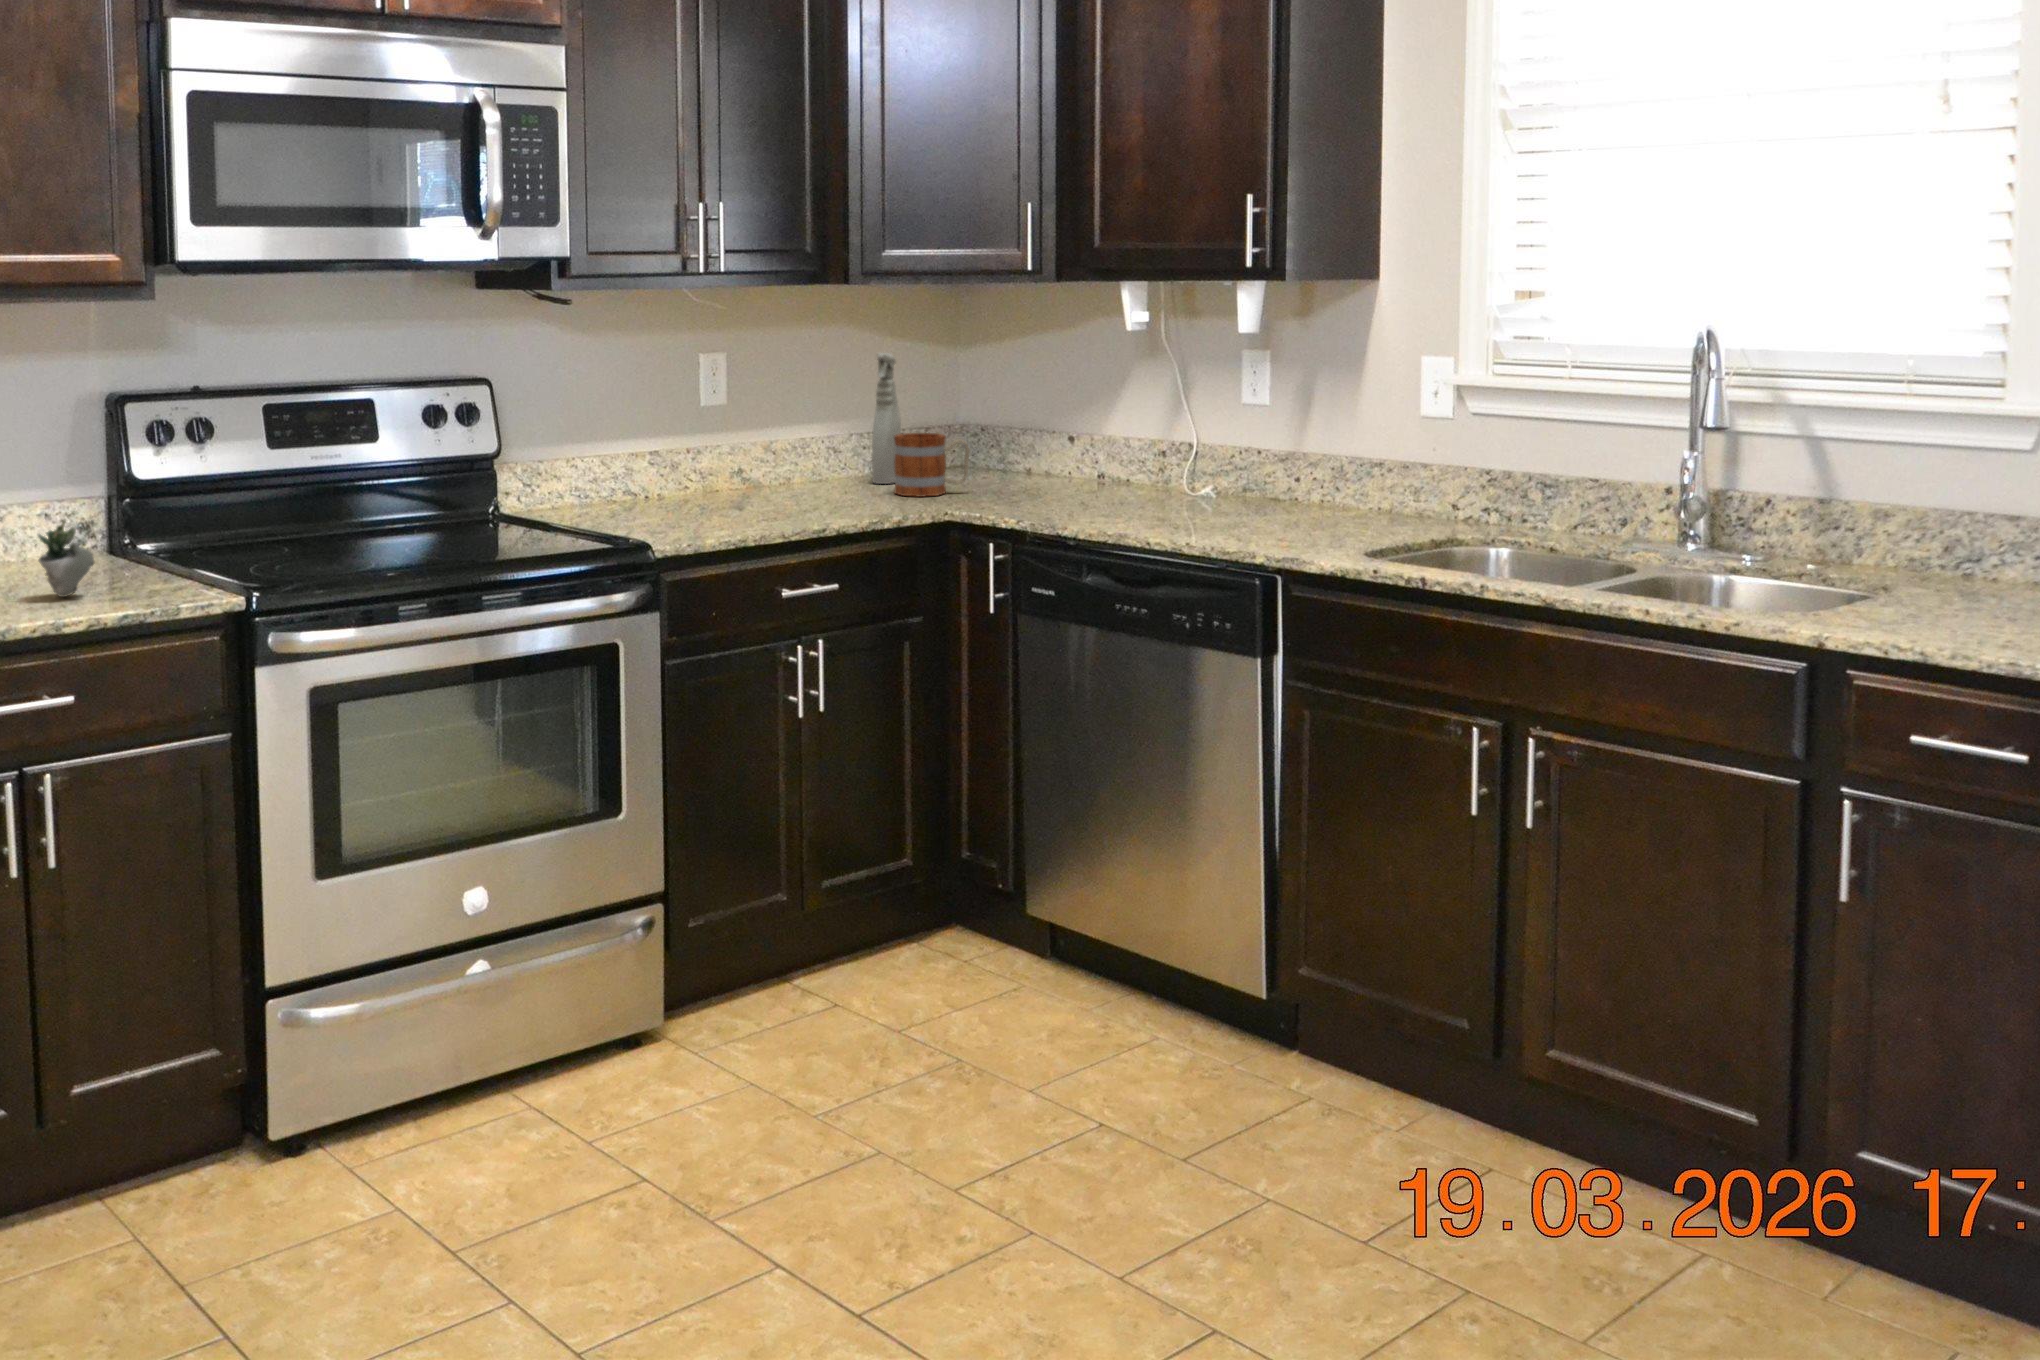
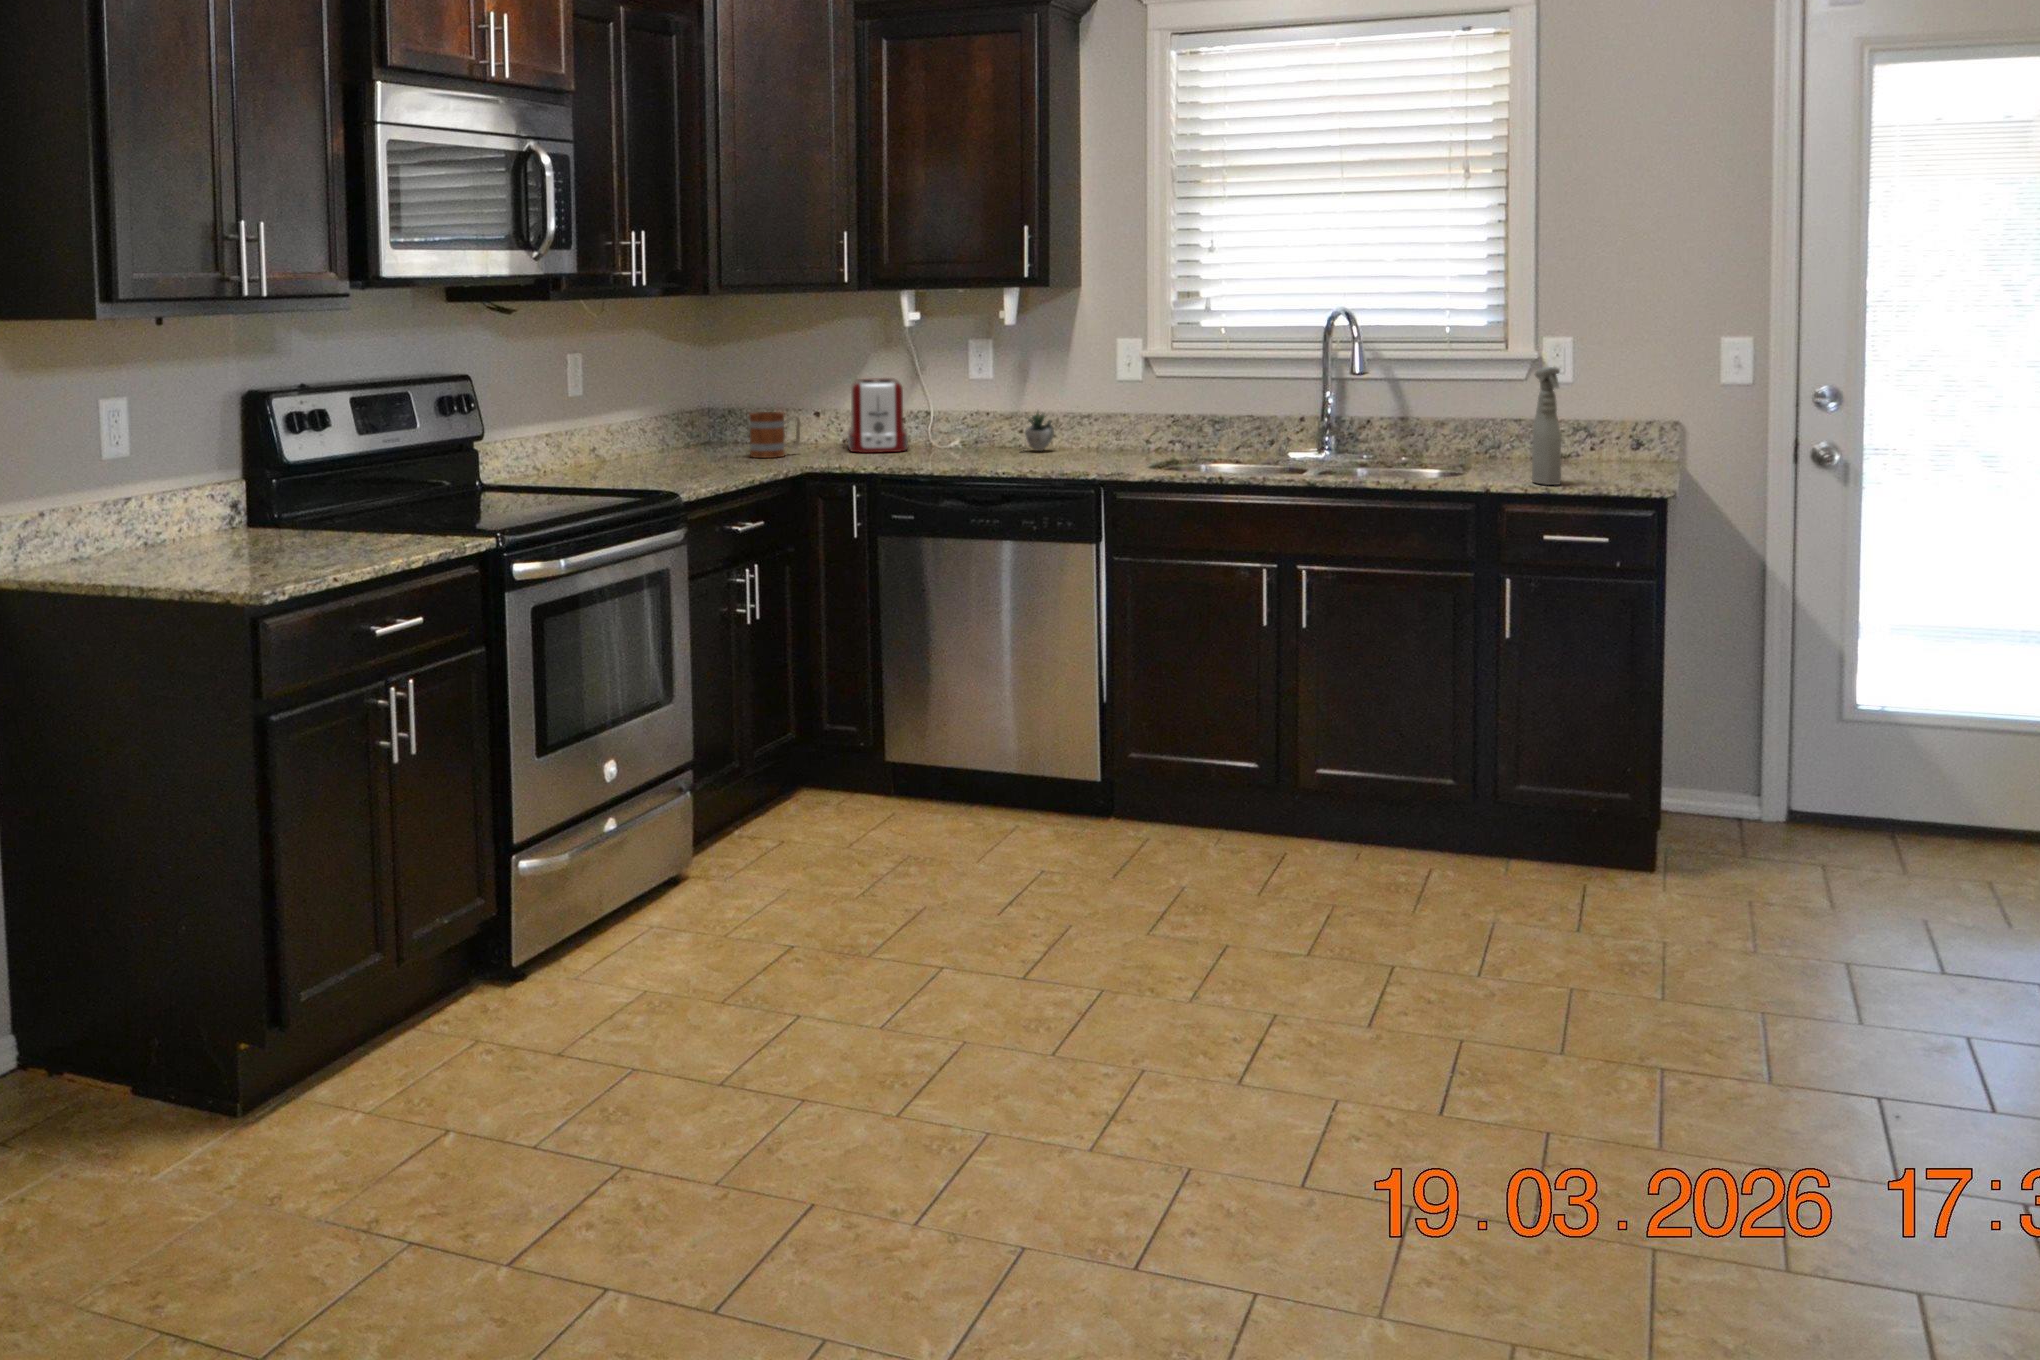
spray bottle: present [872,353,901,484] -> present [1532,367,1561,485]
toaster: none [1037,391,1148,499] -> present [848,378,908,453]
succulent plant: present [38,520,94,597] -> present [1025,411,1054,451]

